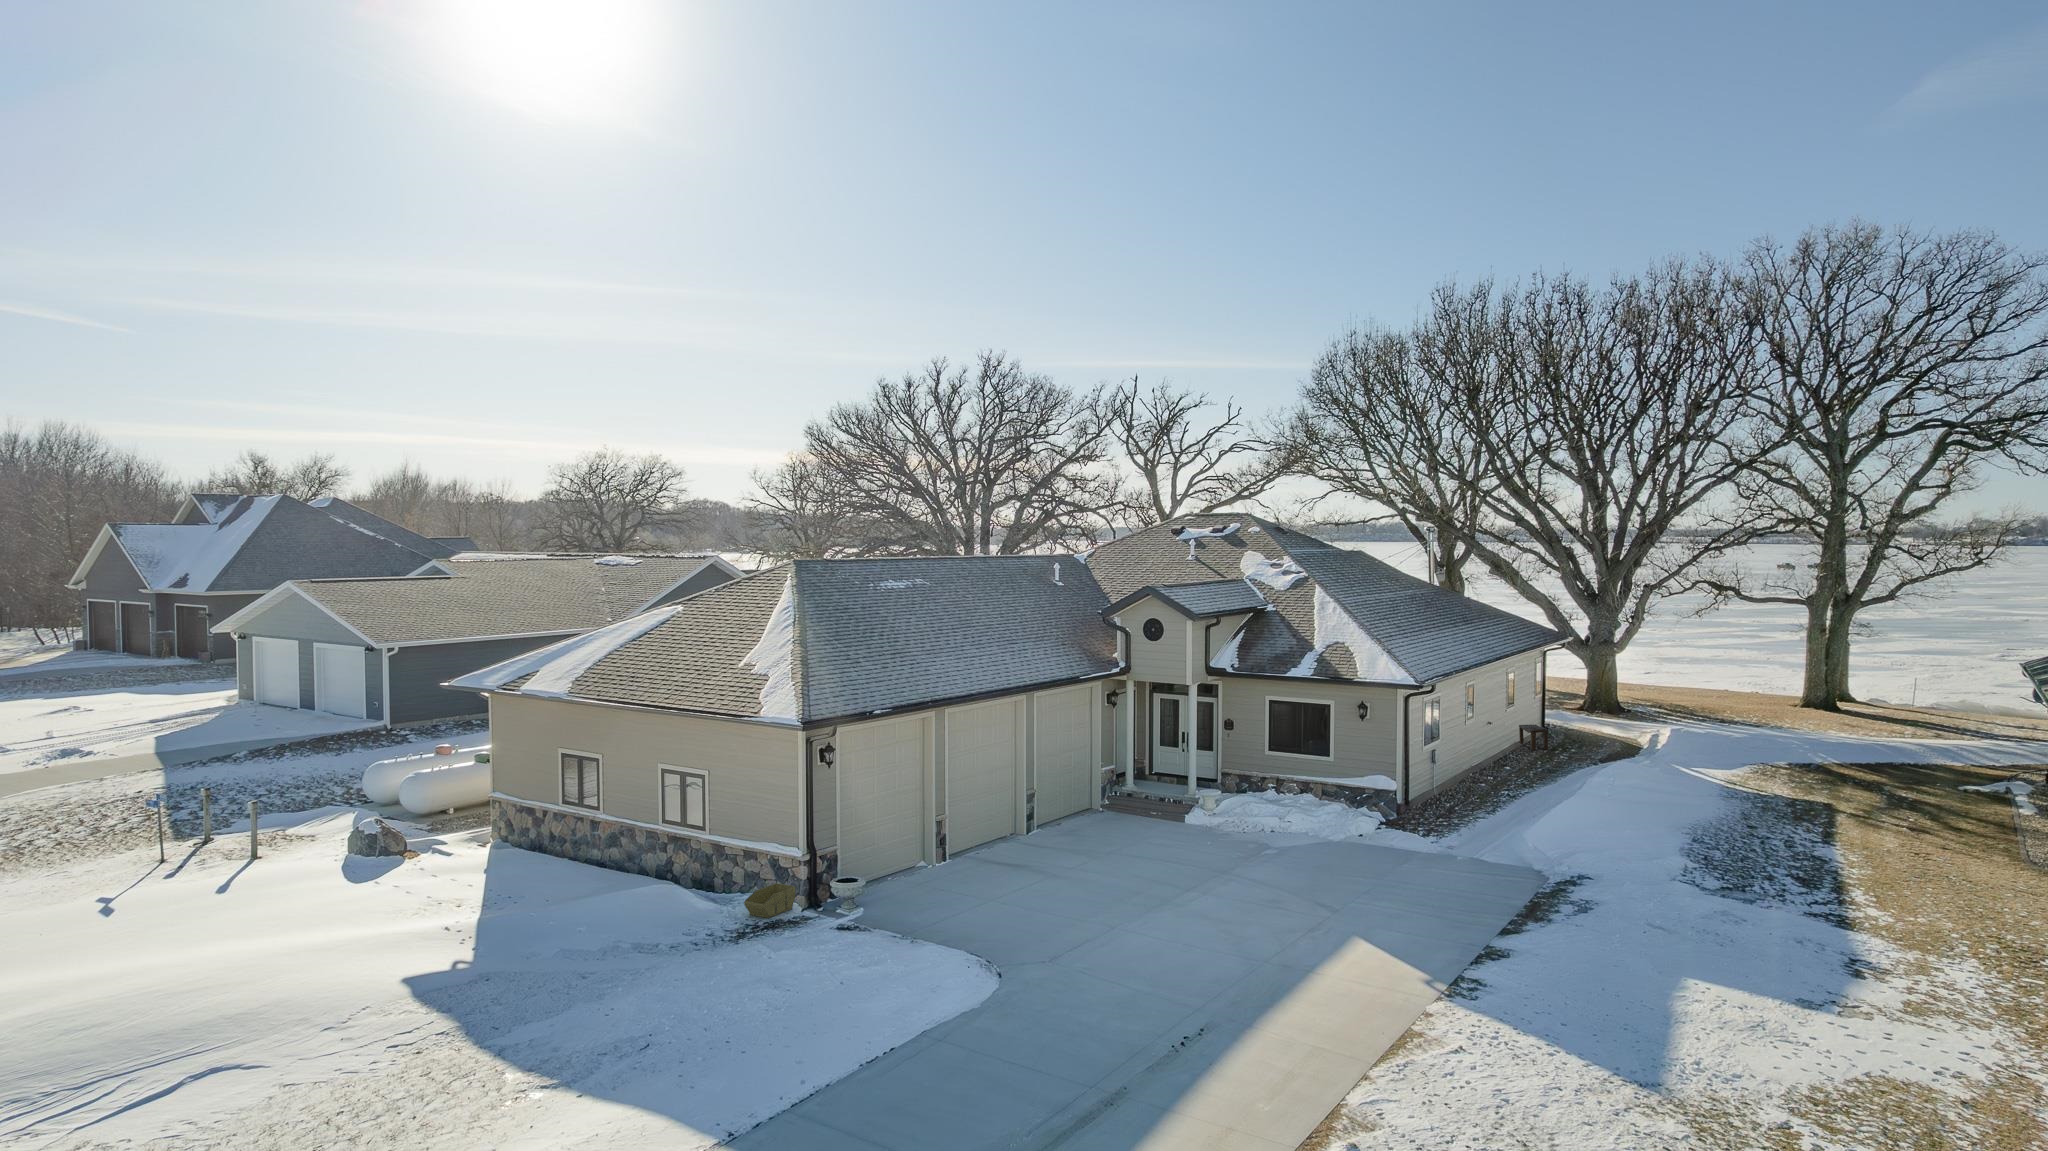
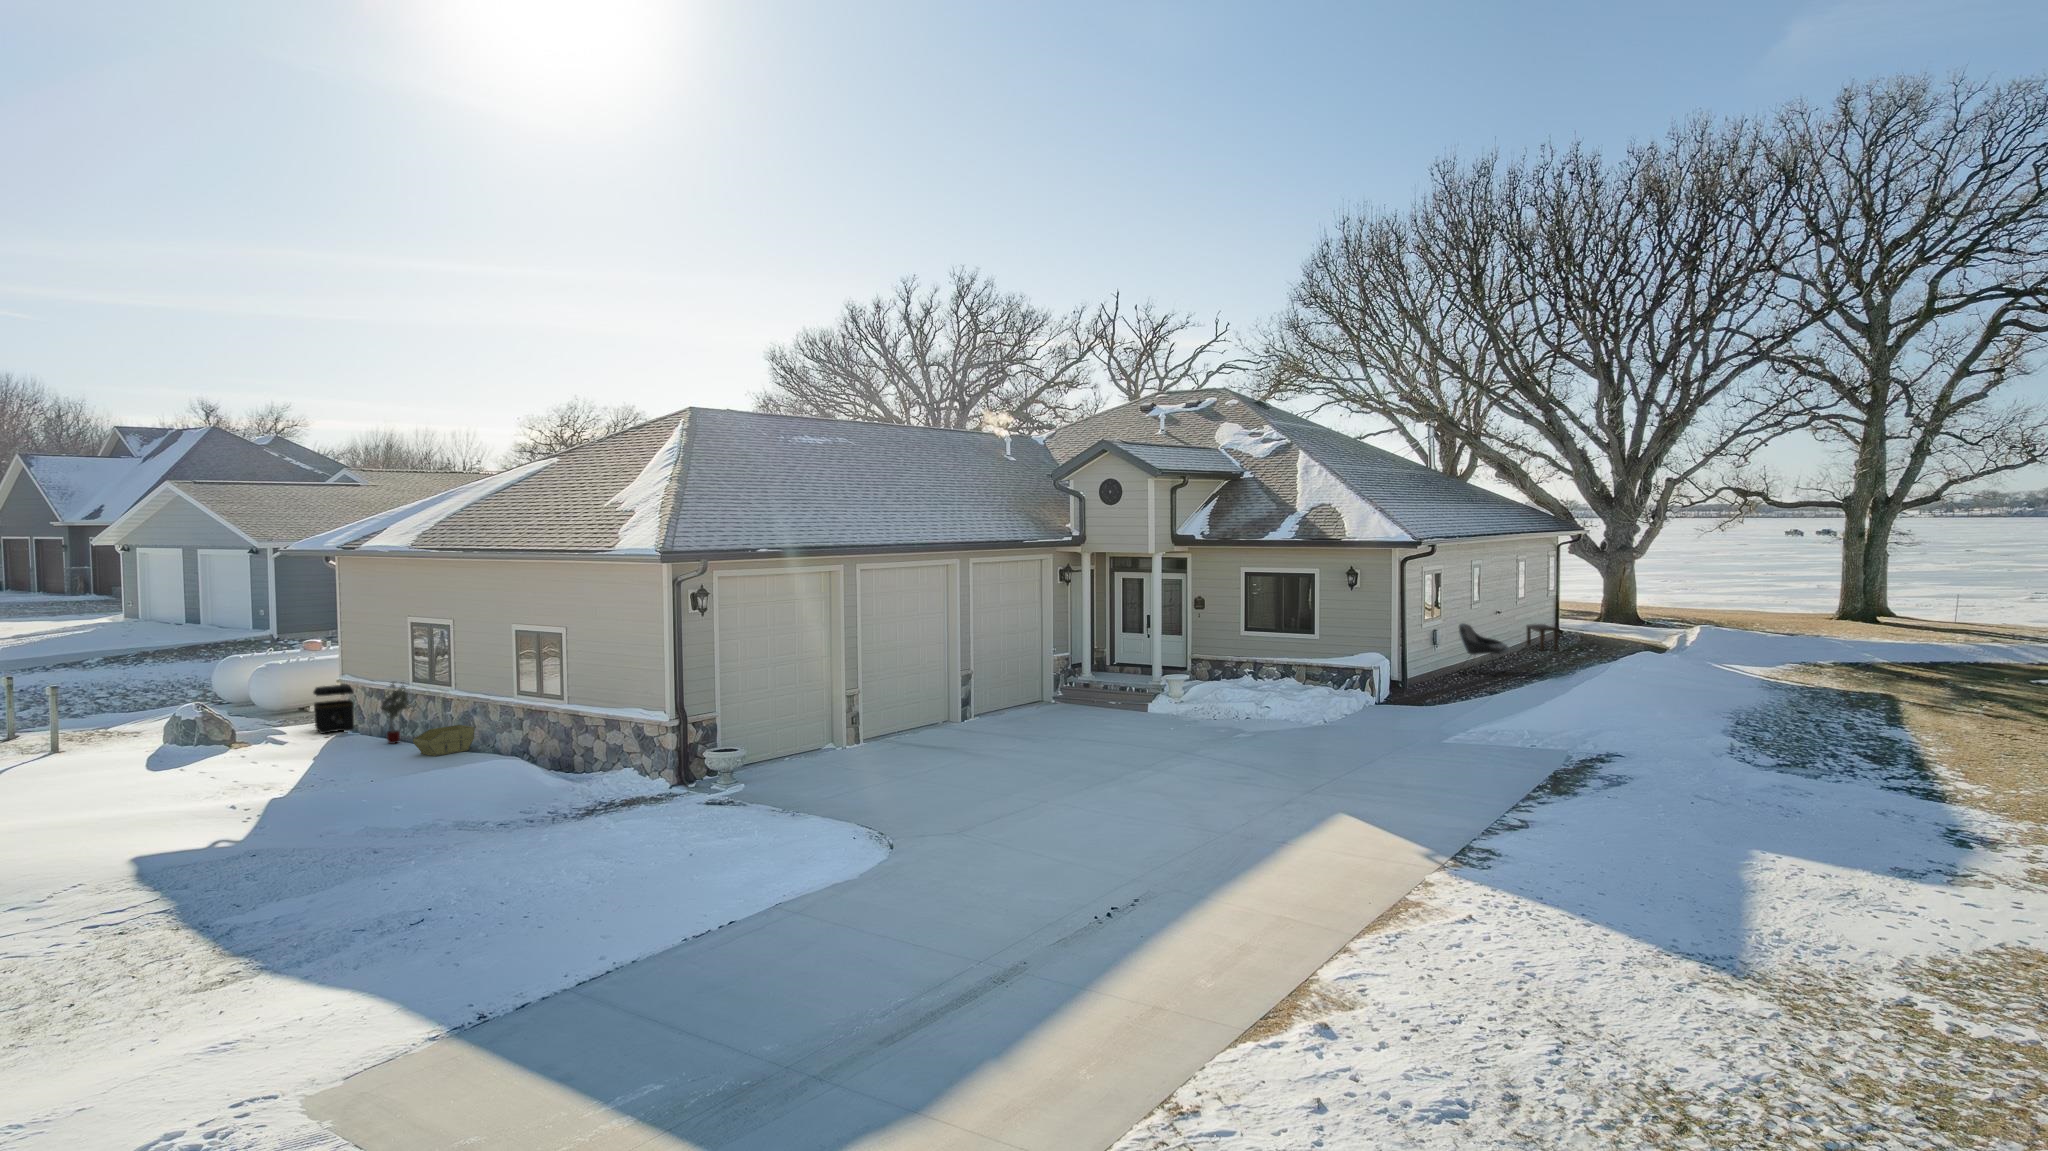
lounge chair: none [1457,734,1503,783] -> present [1459,623,1509,672]
toolbox: none [482,810,516,854] -> present [313,685,354,733]
potted tree: none [543,812,576,865] -> present [380,682,415,744]
storage bin: present [744,883,796,918] -> present [413,725,475,756]

